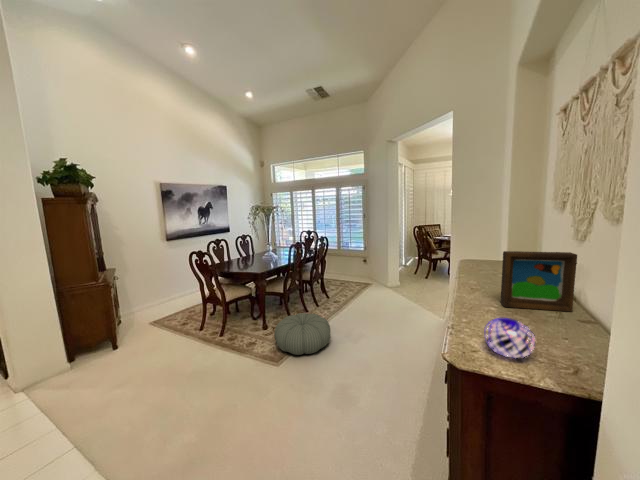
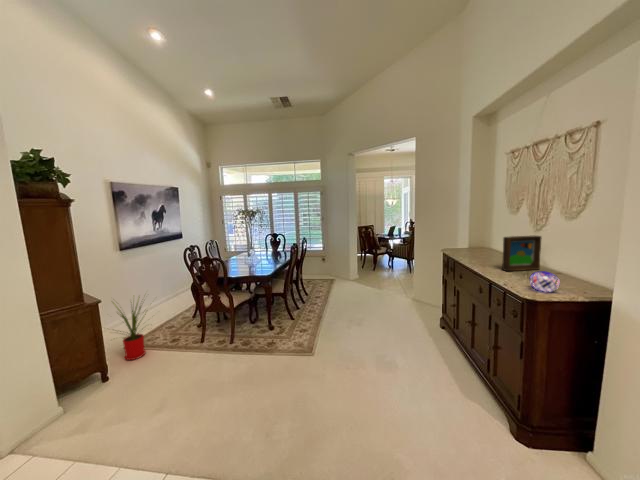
house plant: none [118,275,167,334] -> present [113,297,146,360]
pouf: present [274,313,330,355] -> none [294,307,345,344]

